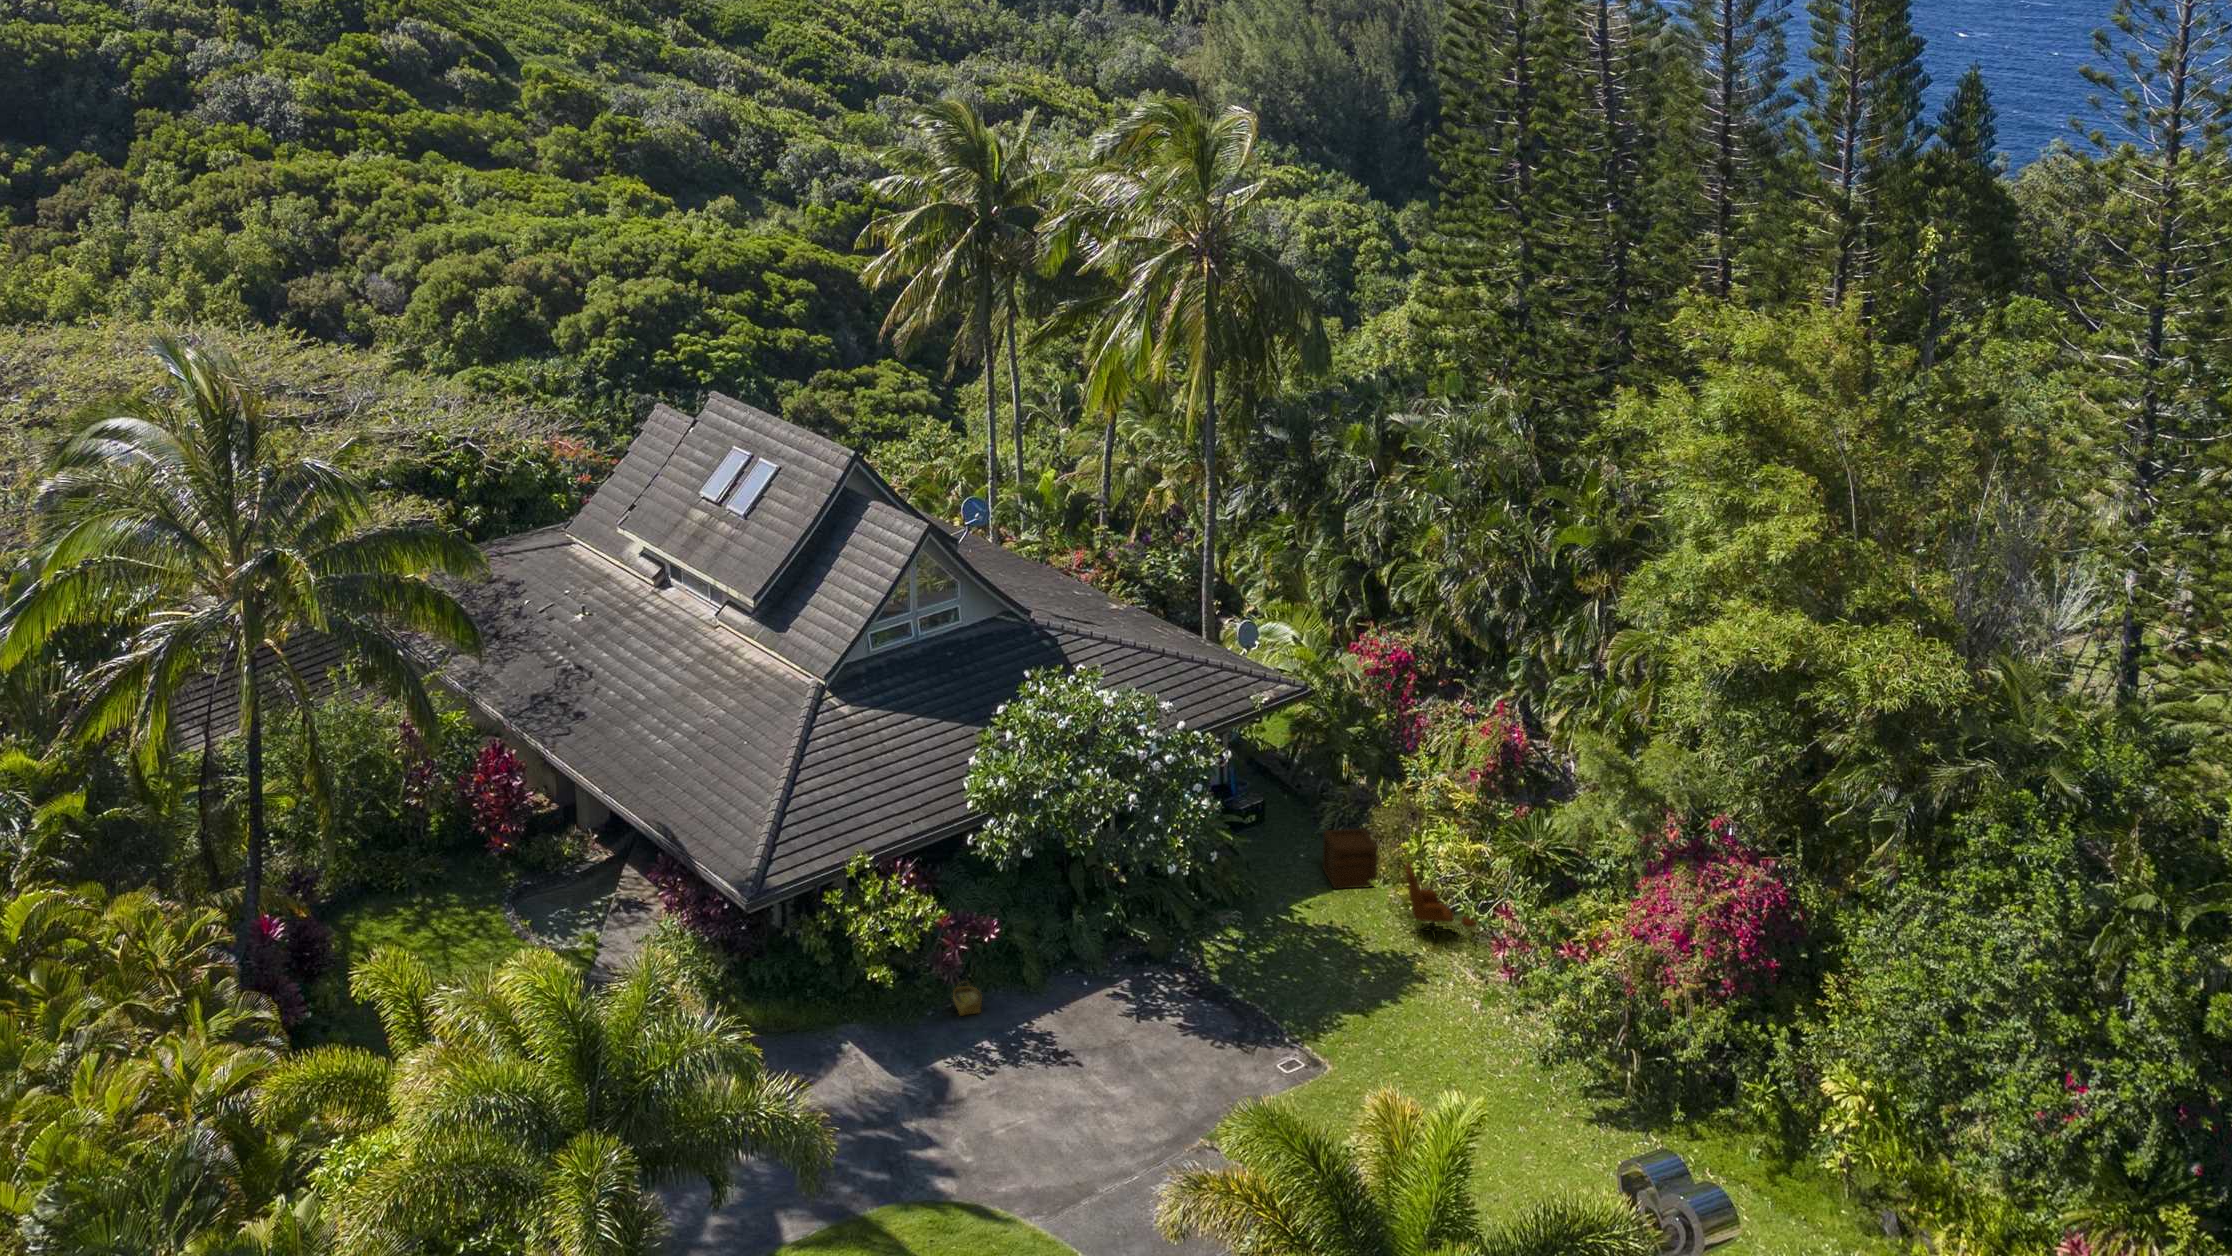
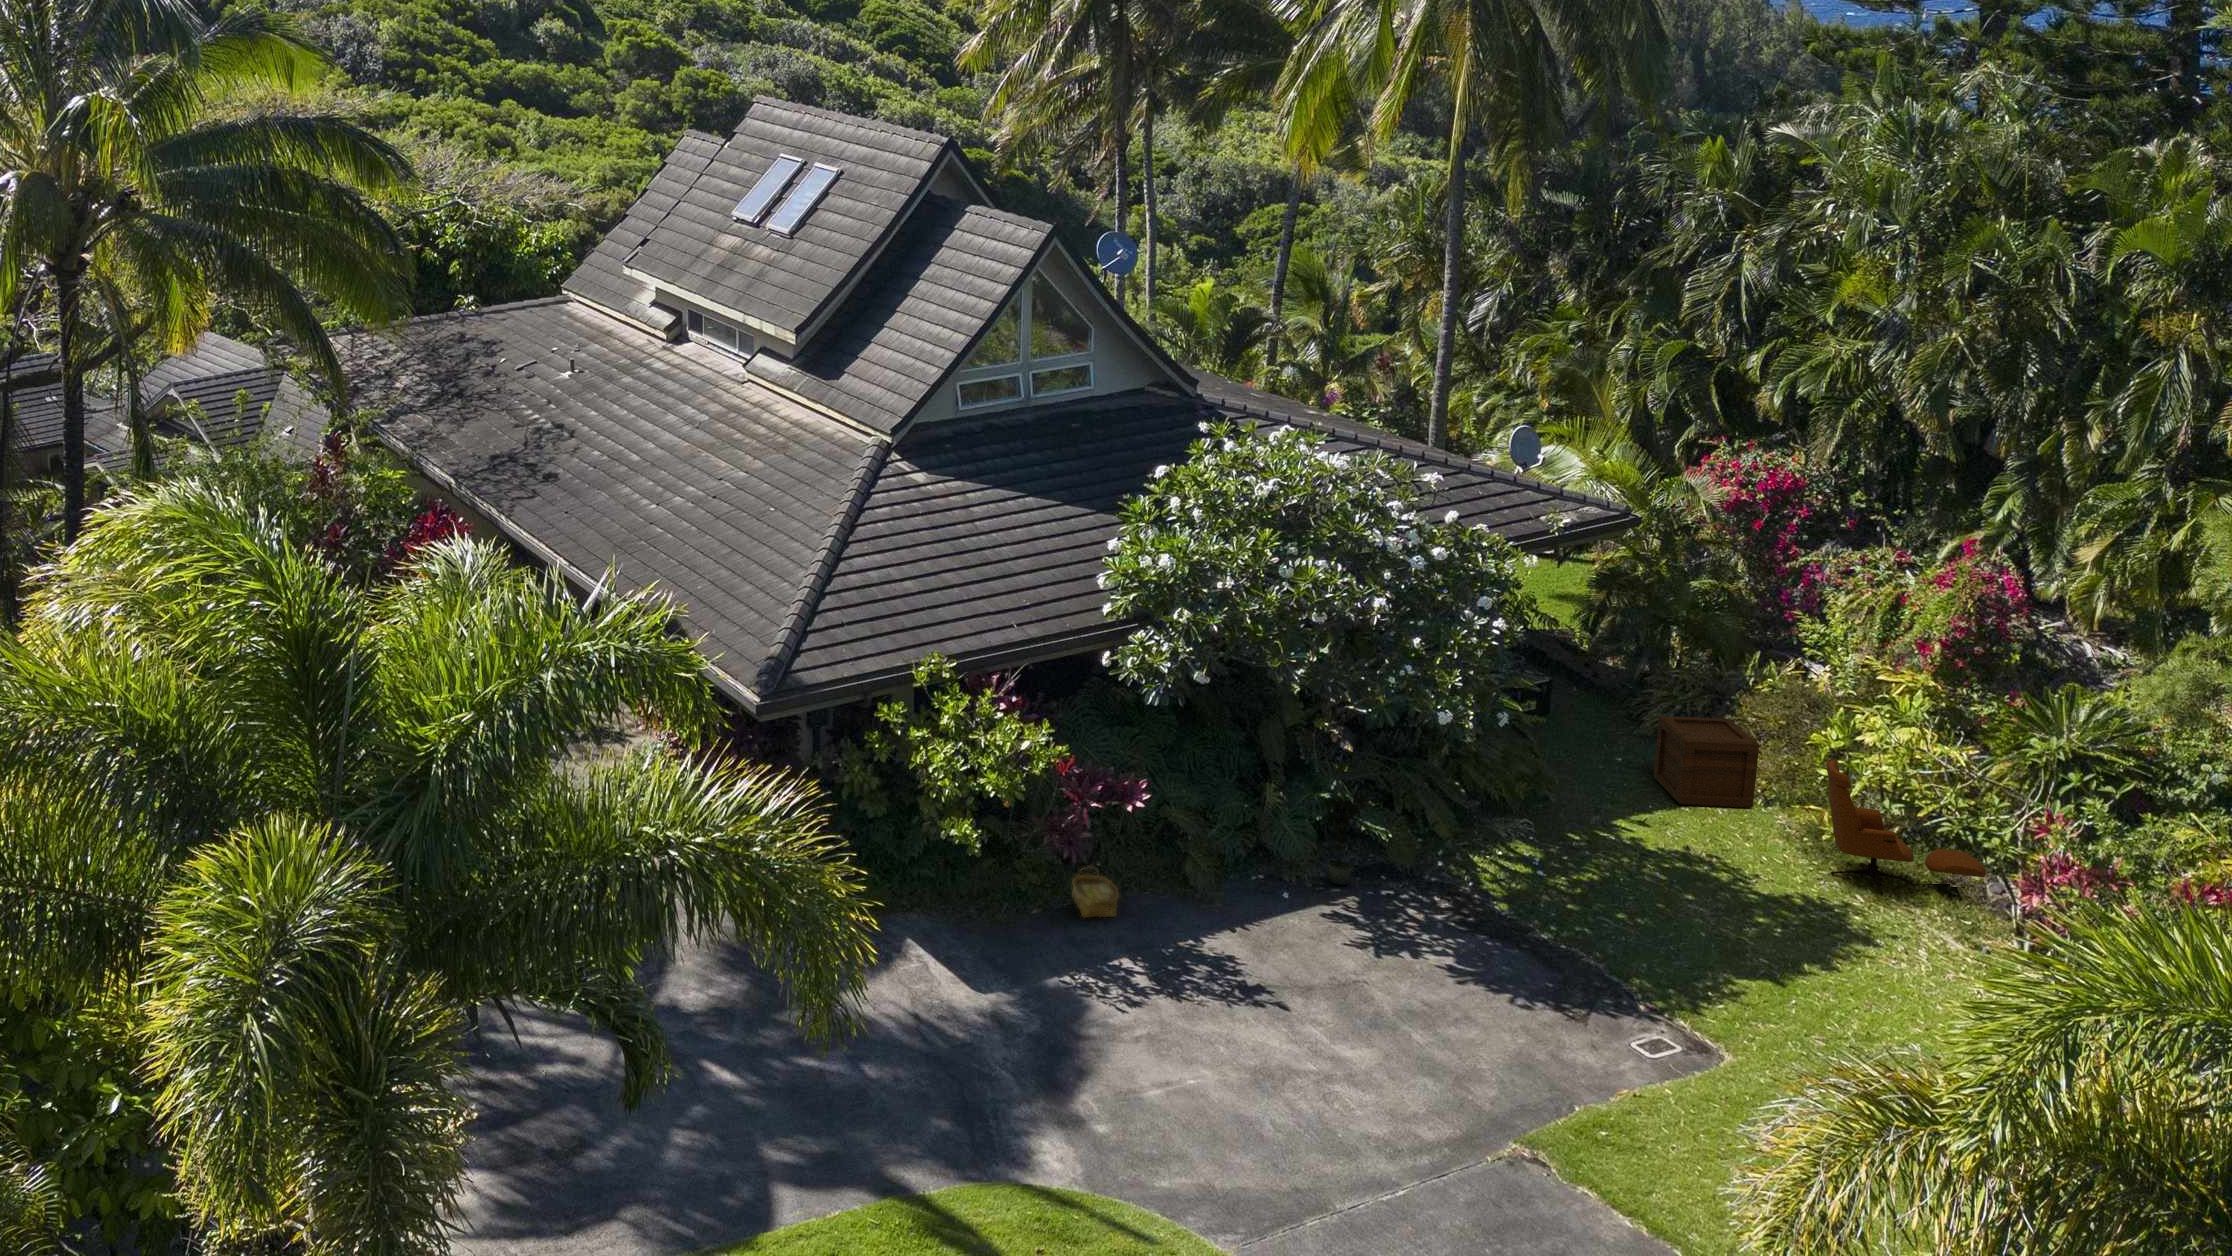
potted plant: none [1105,912,1138,973] -> present [1322,793,1371,885]

